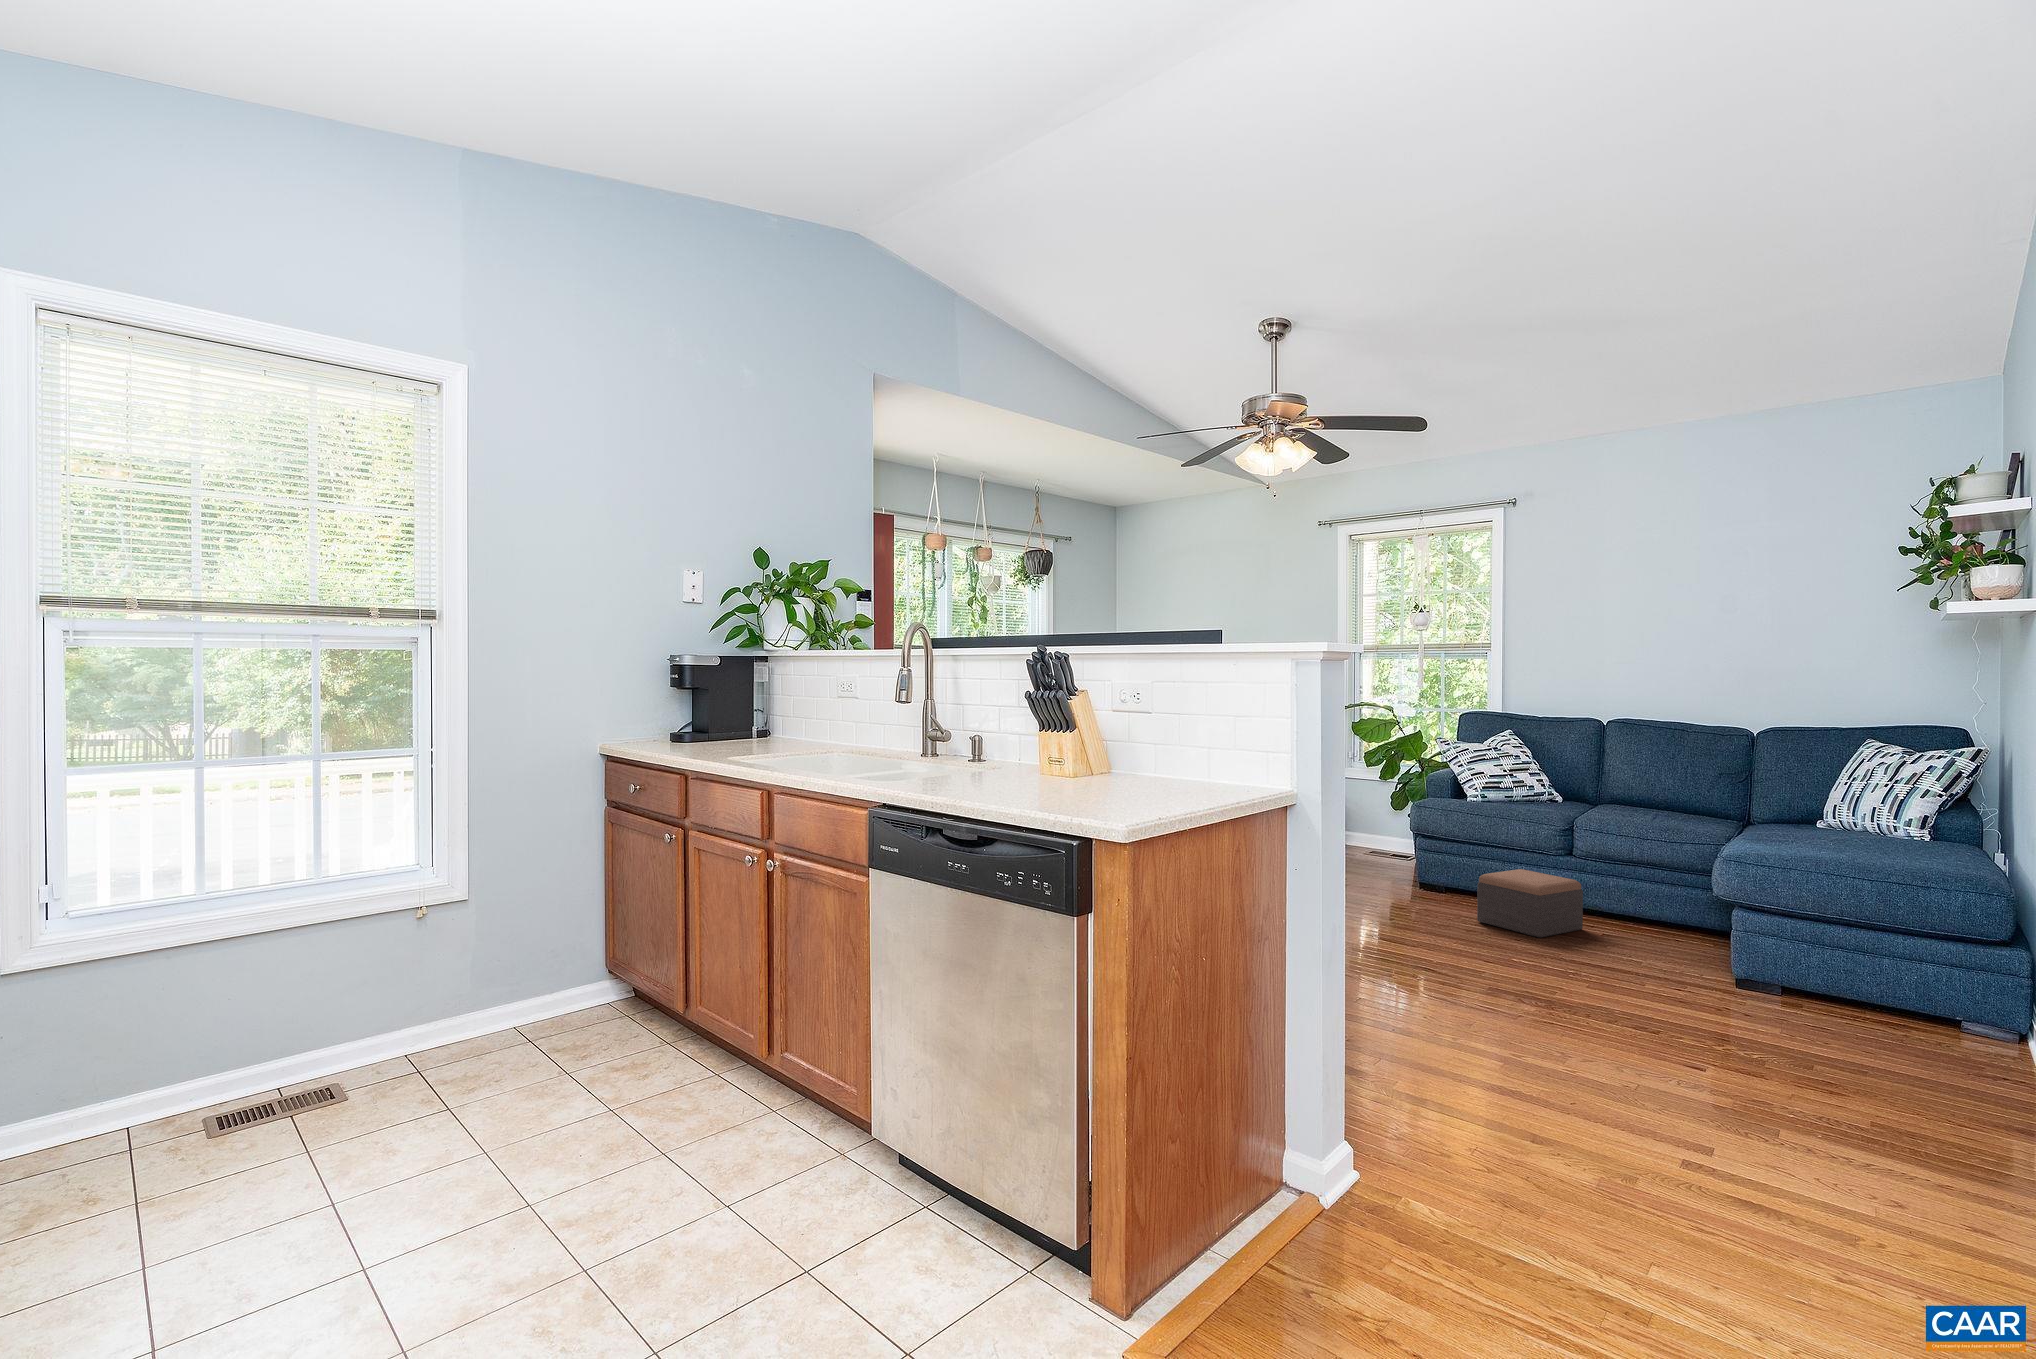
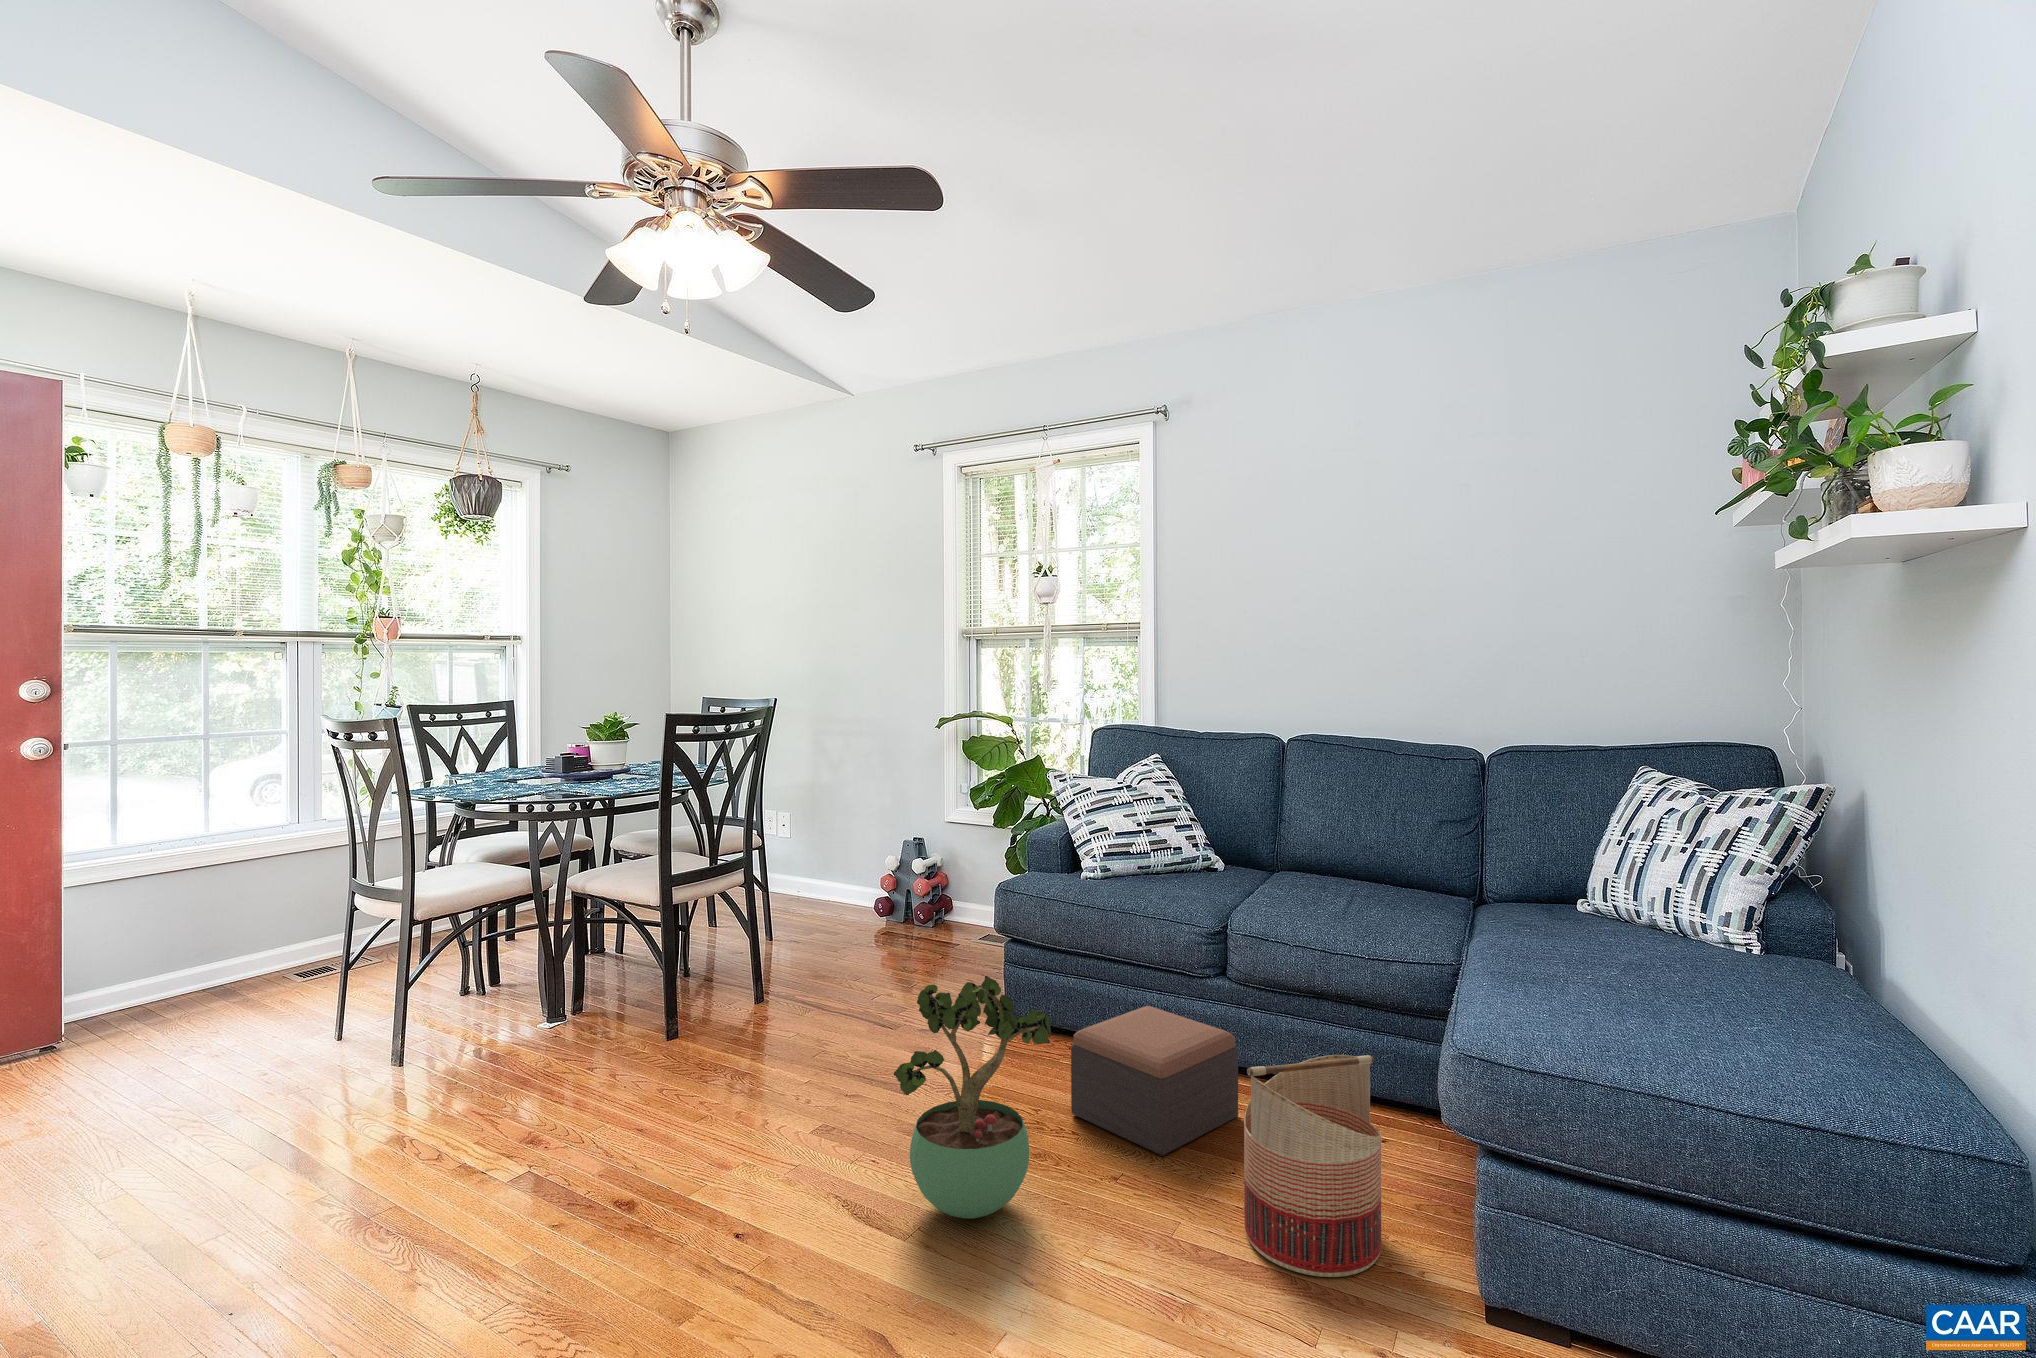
potted plant: none [1399,825,1486,946] -> present [894,976,1051,1218]
basket: none [1596,874,1677,976] -> present [1244,1055,1381,1277]

